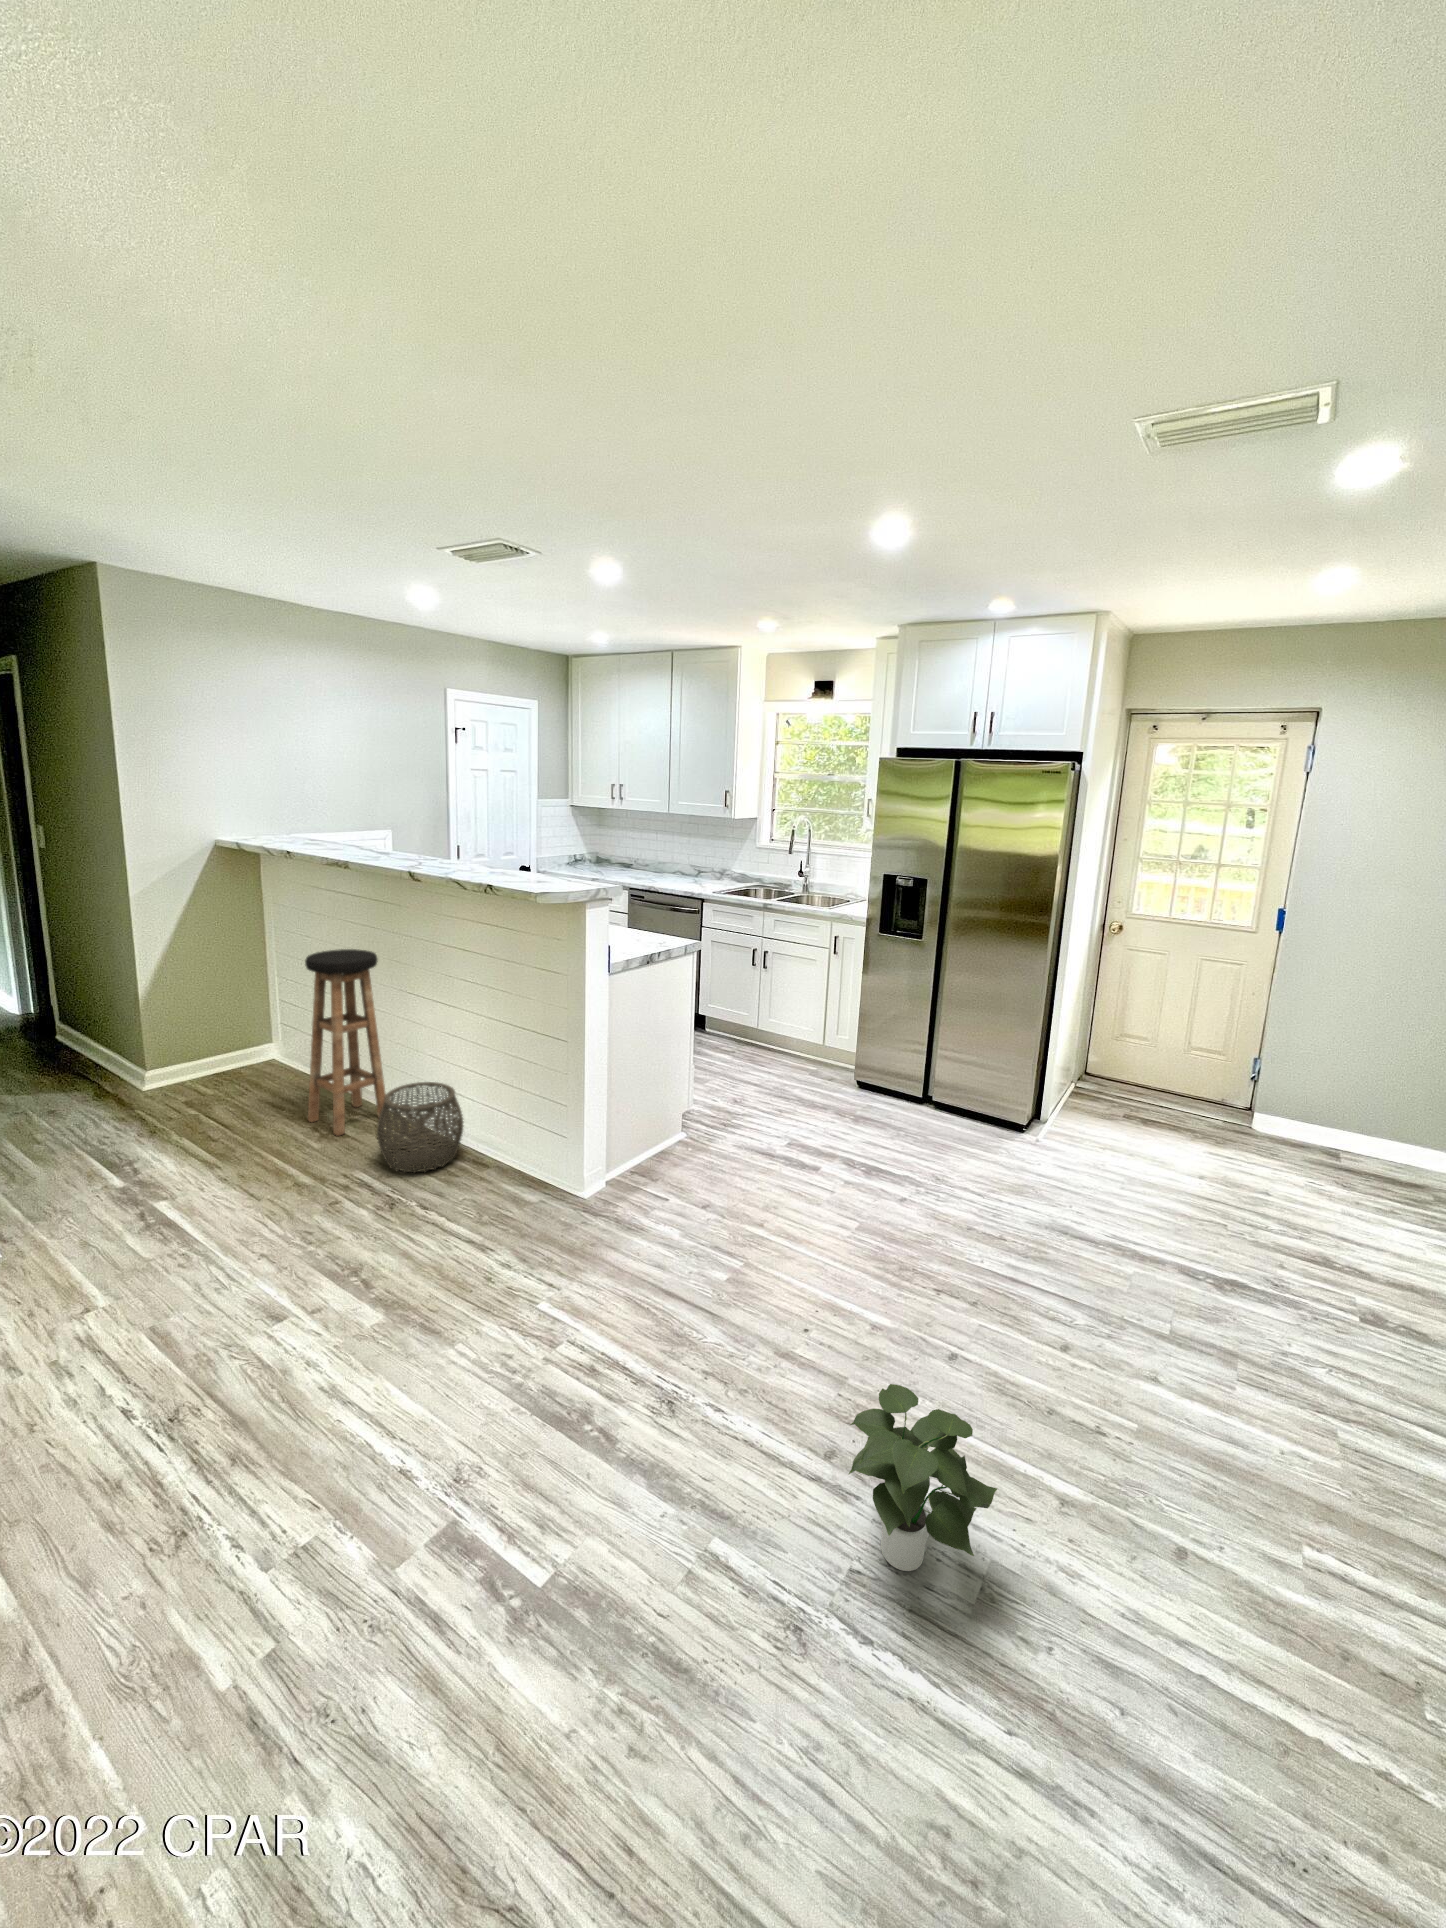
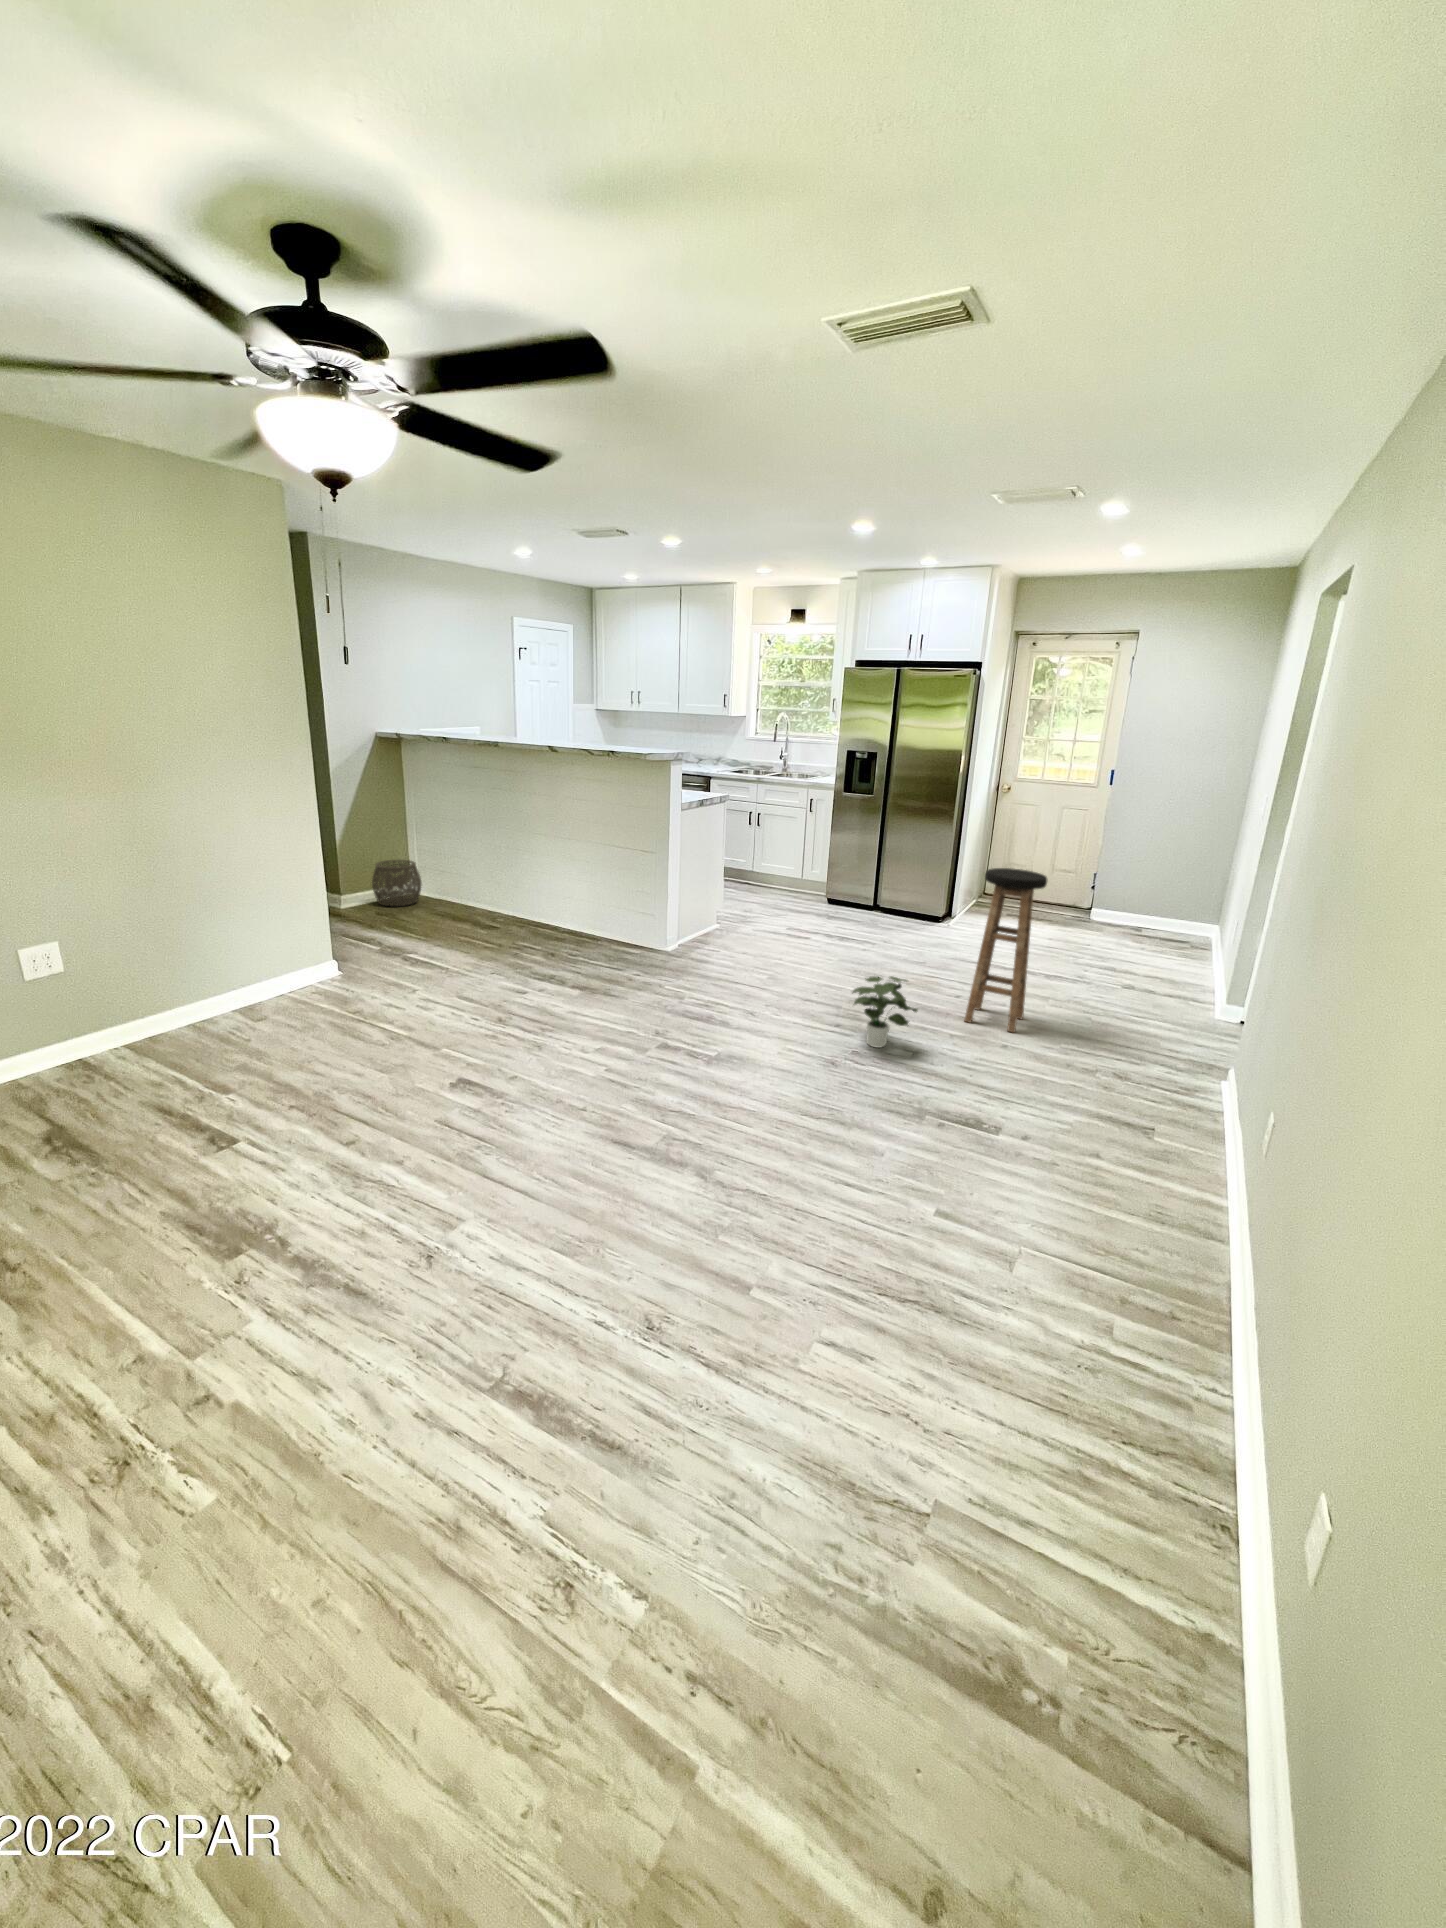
bar stool: present [305,949,386,1136] -> present [964,868,1047,1033]
woven basket: present [377,1082,464,1172] -> present [372,860,421,906]

